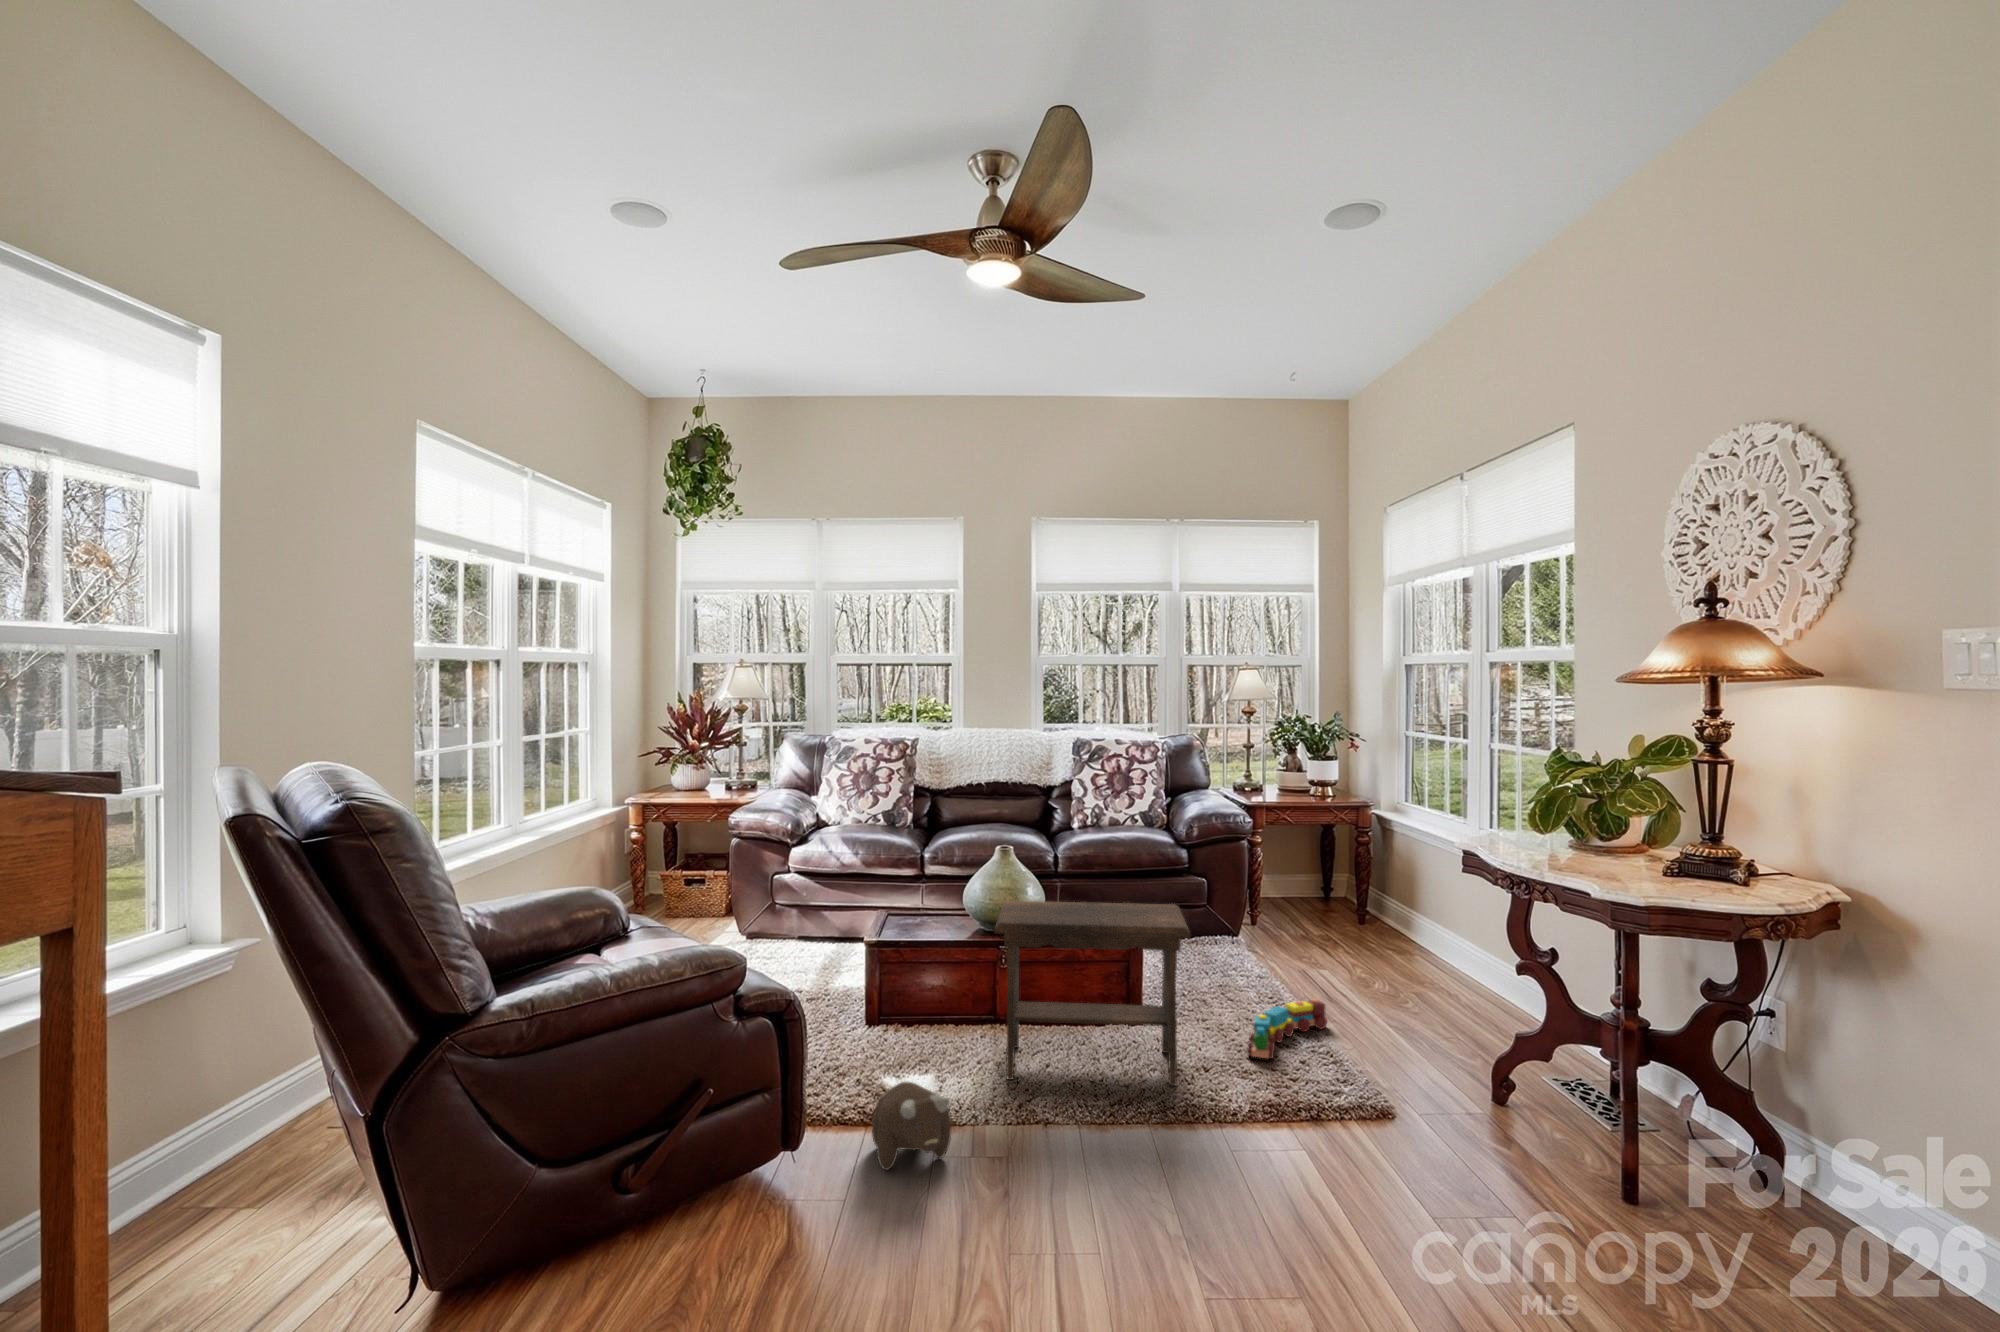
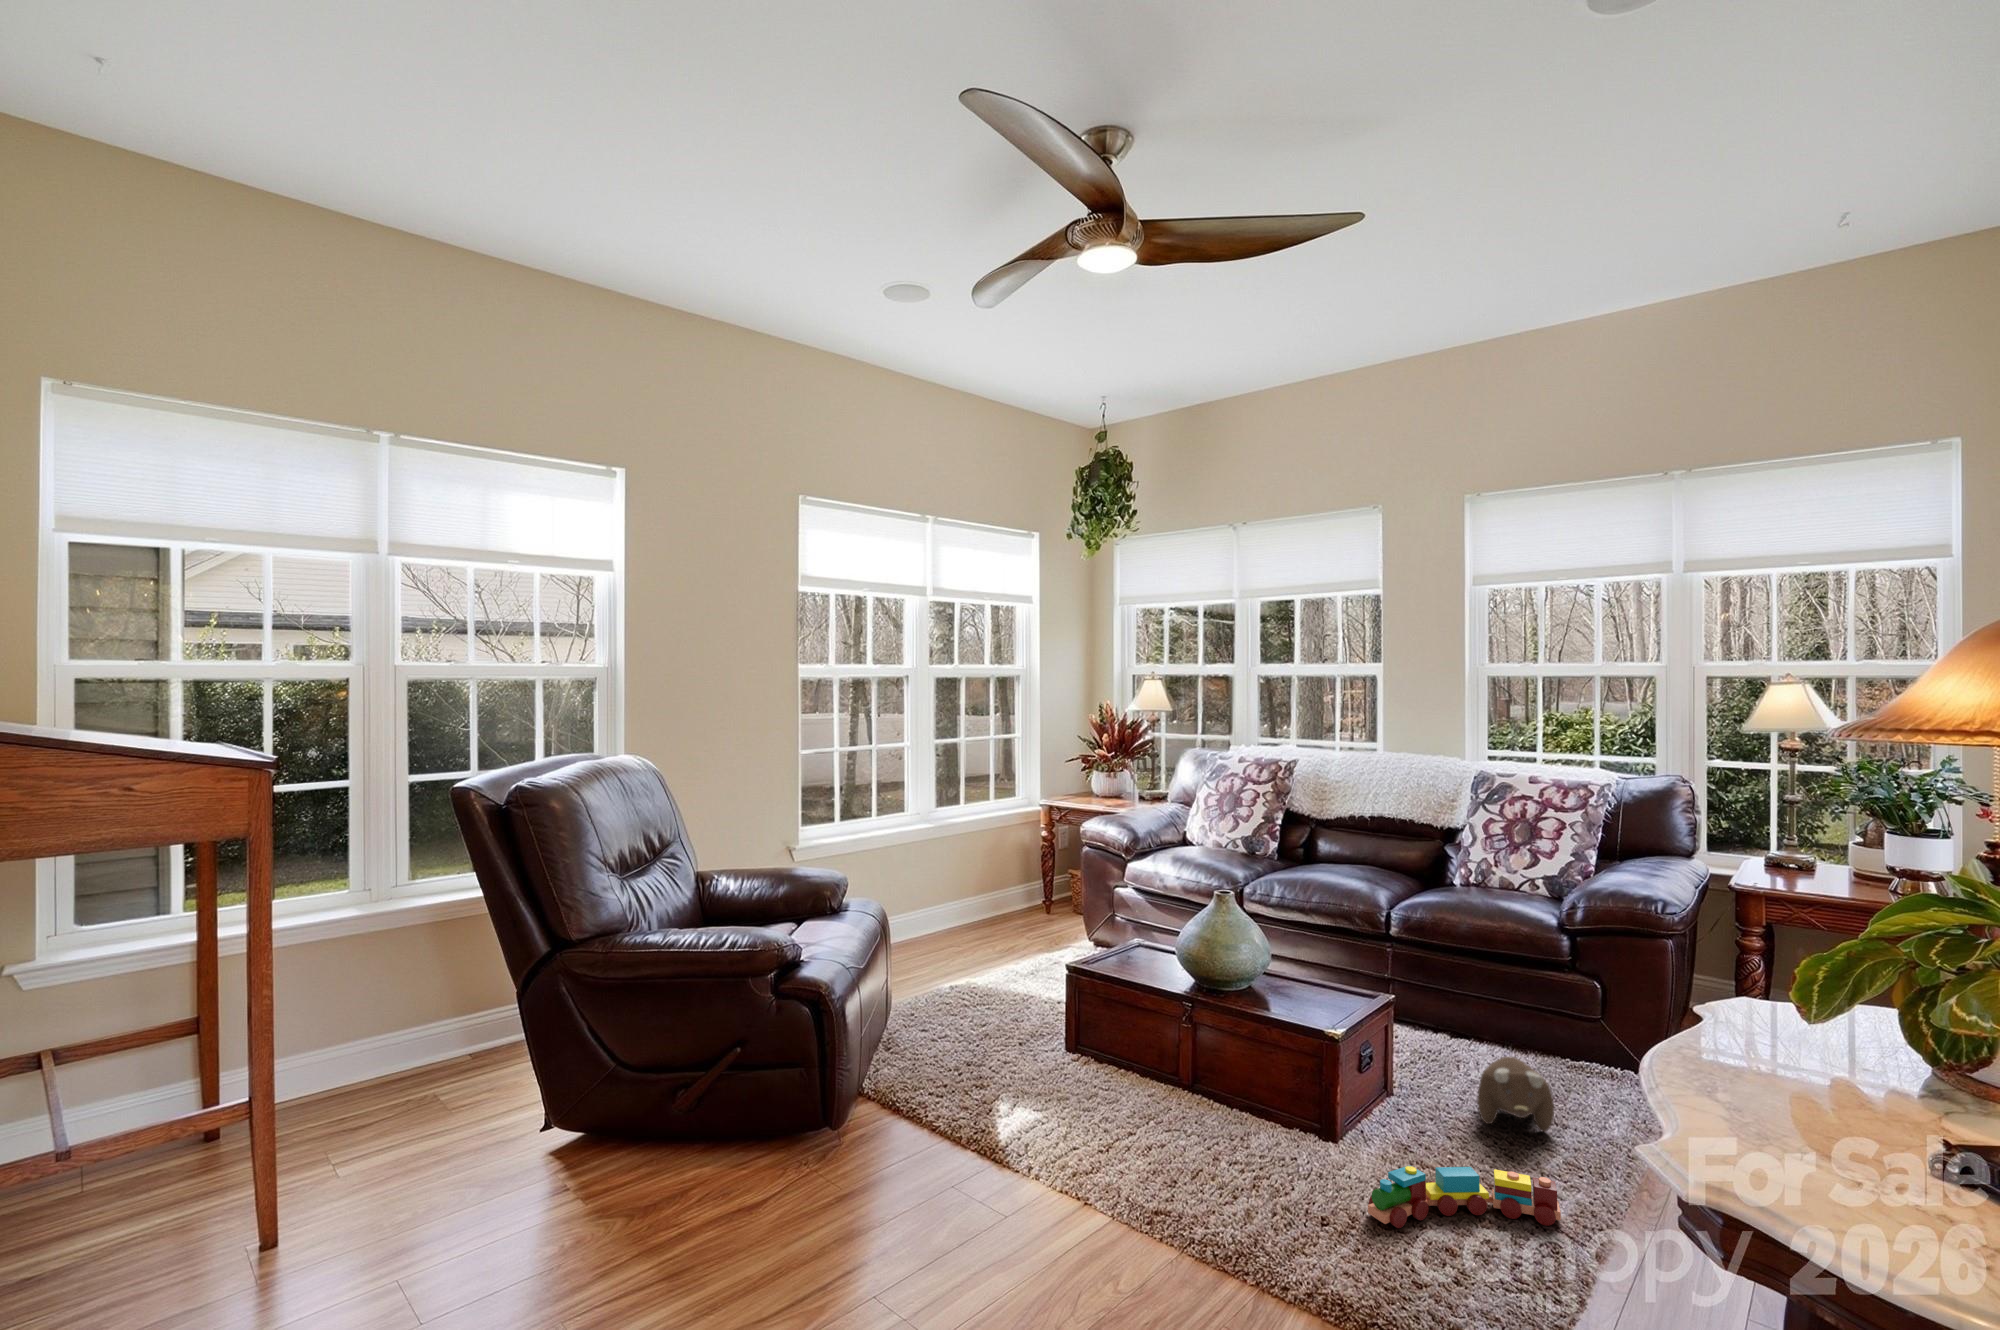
footstool: present [995,901,1191,1085] -> none [1065,947,1302,1205]
plush toy: present [872,1082,951,1170] -> present [1477,1057,1554,1132]

